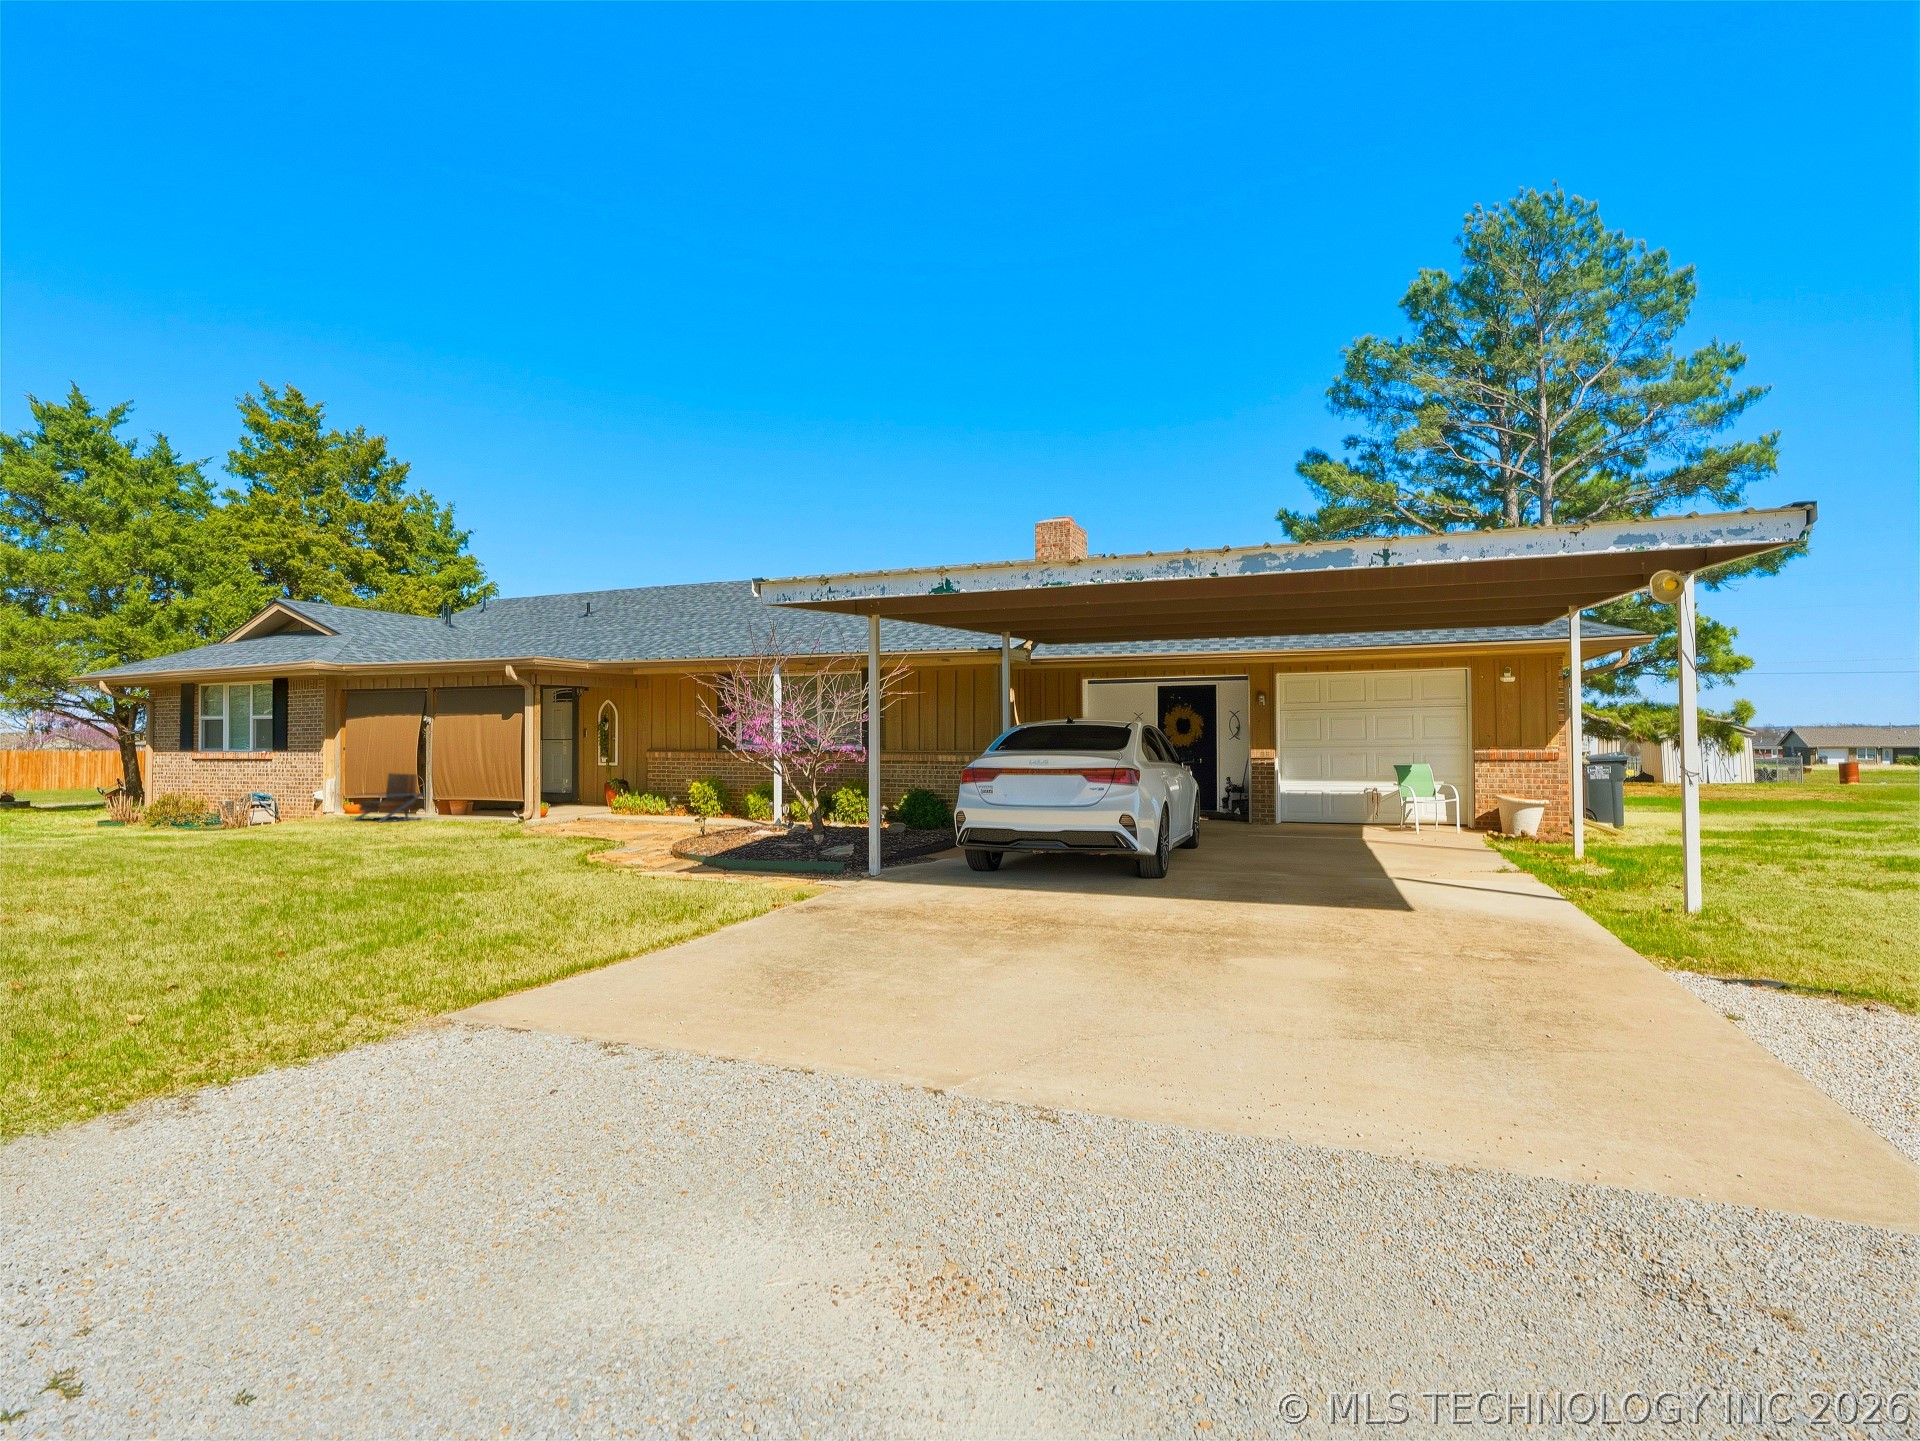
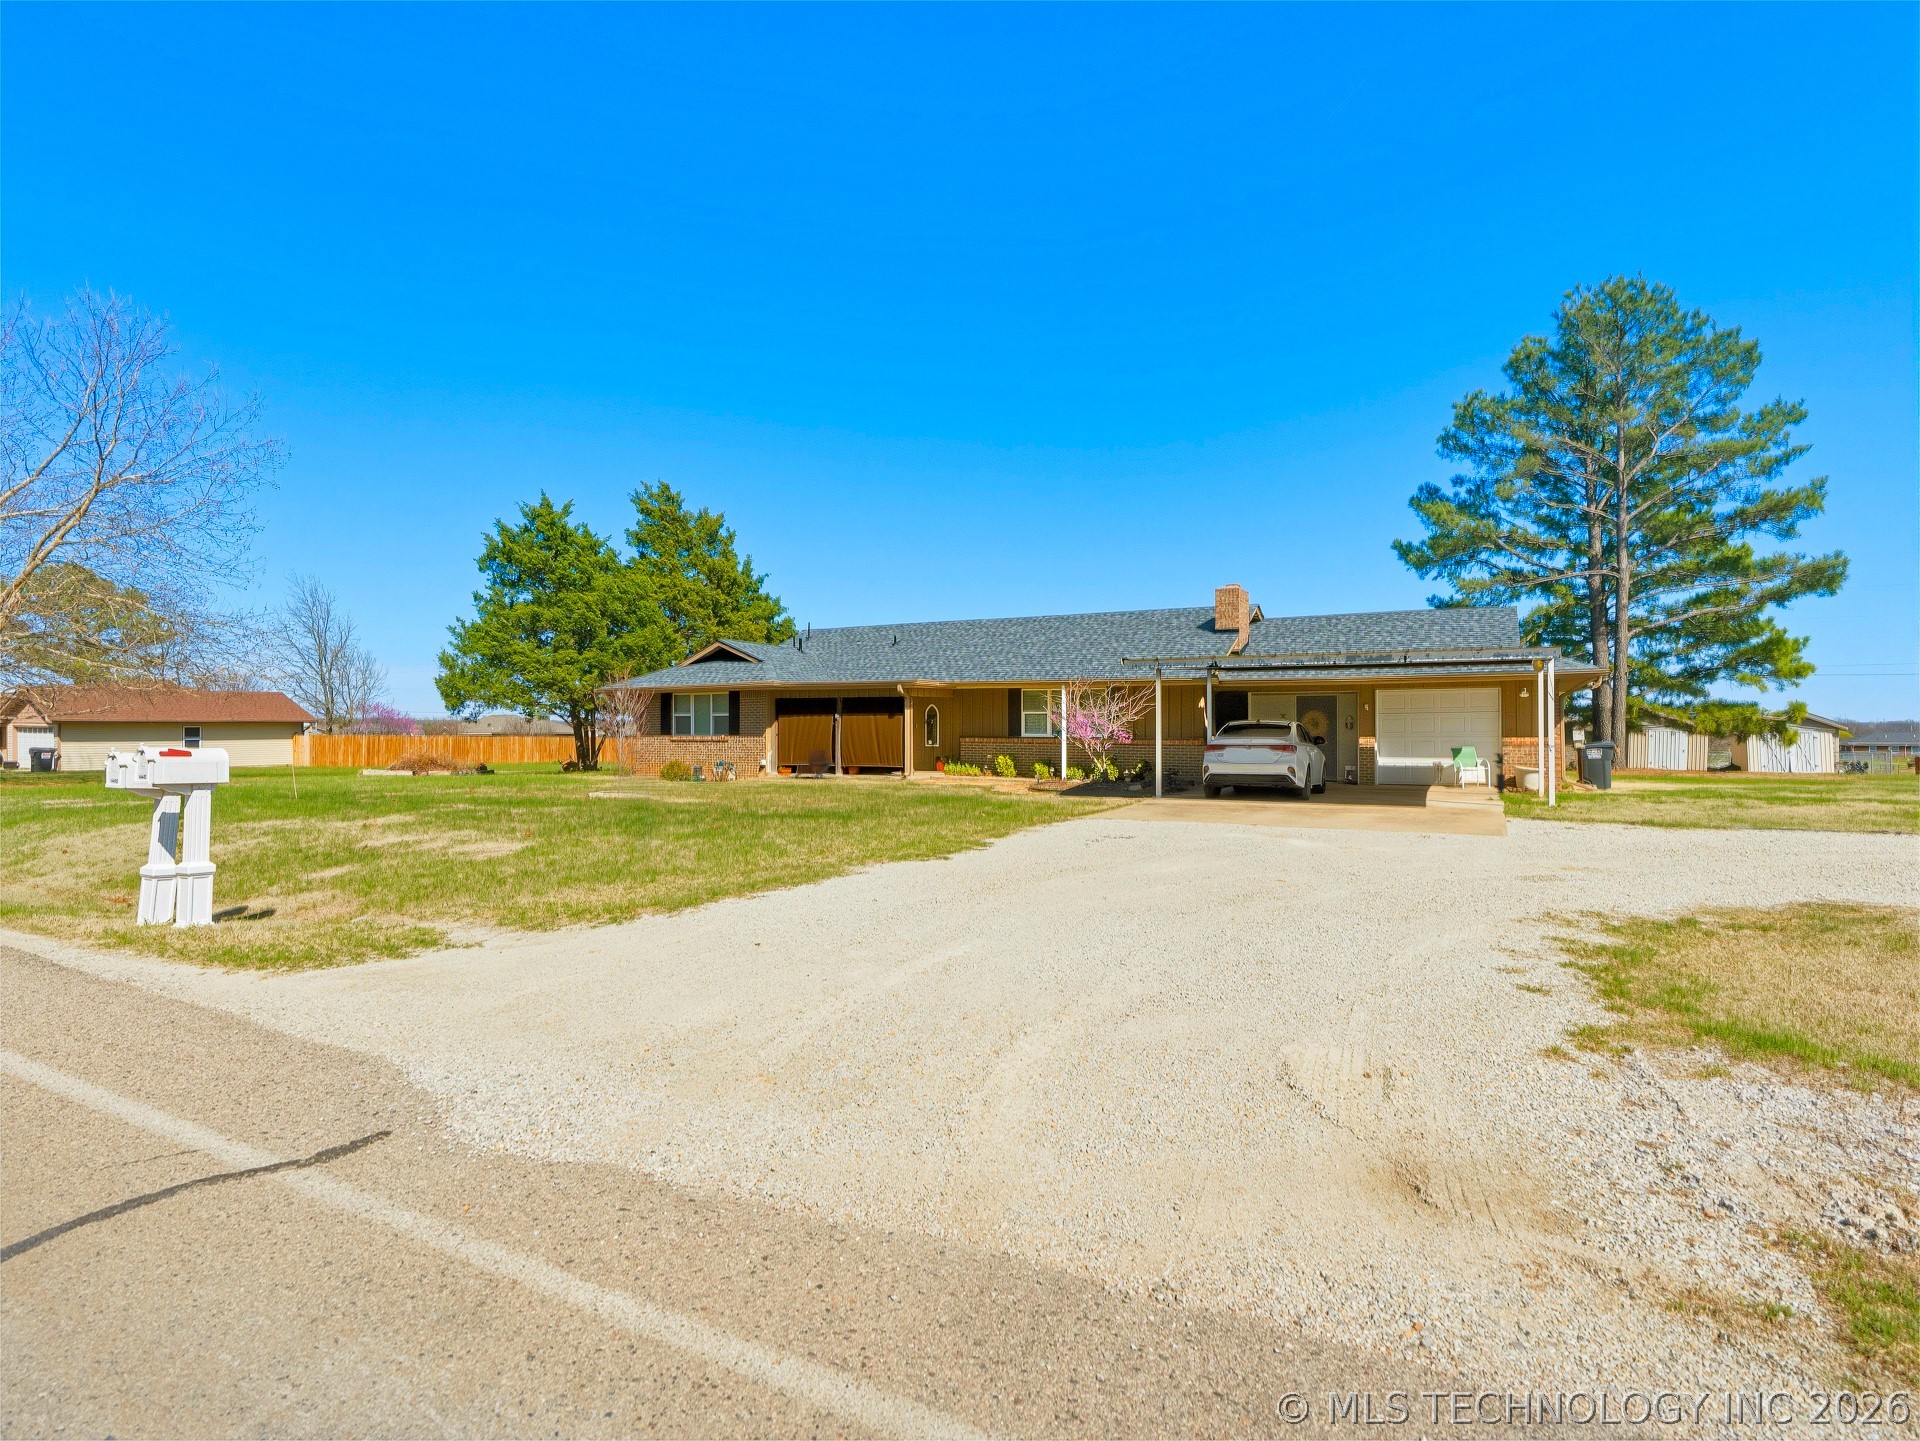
potted plant: none [1456,772,1489,837] -> present [1495,753,1506,792]

